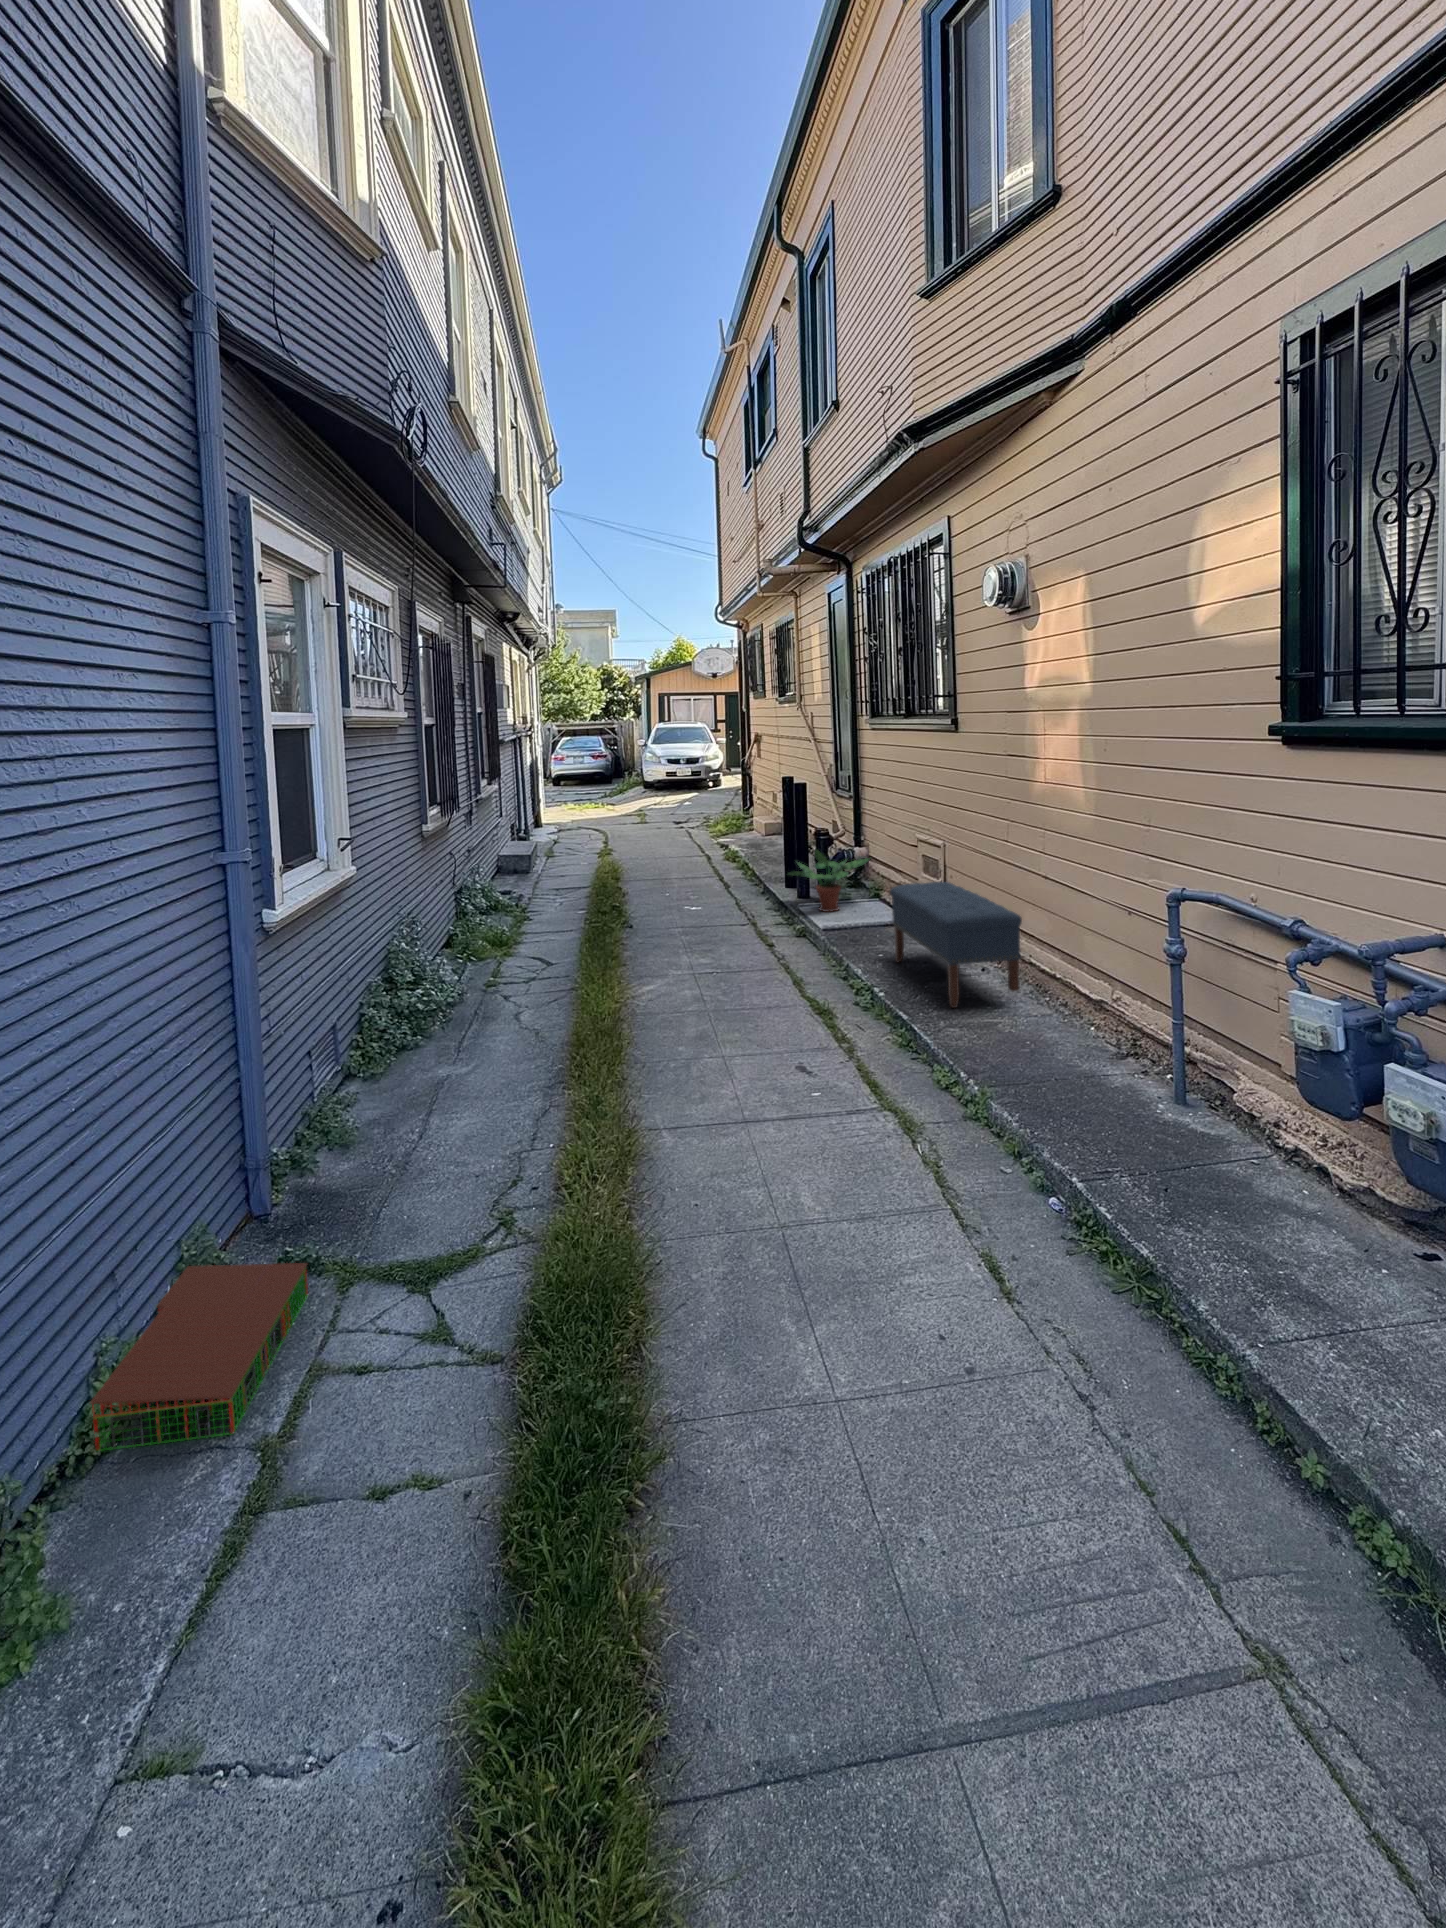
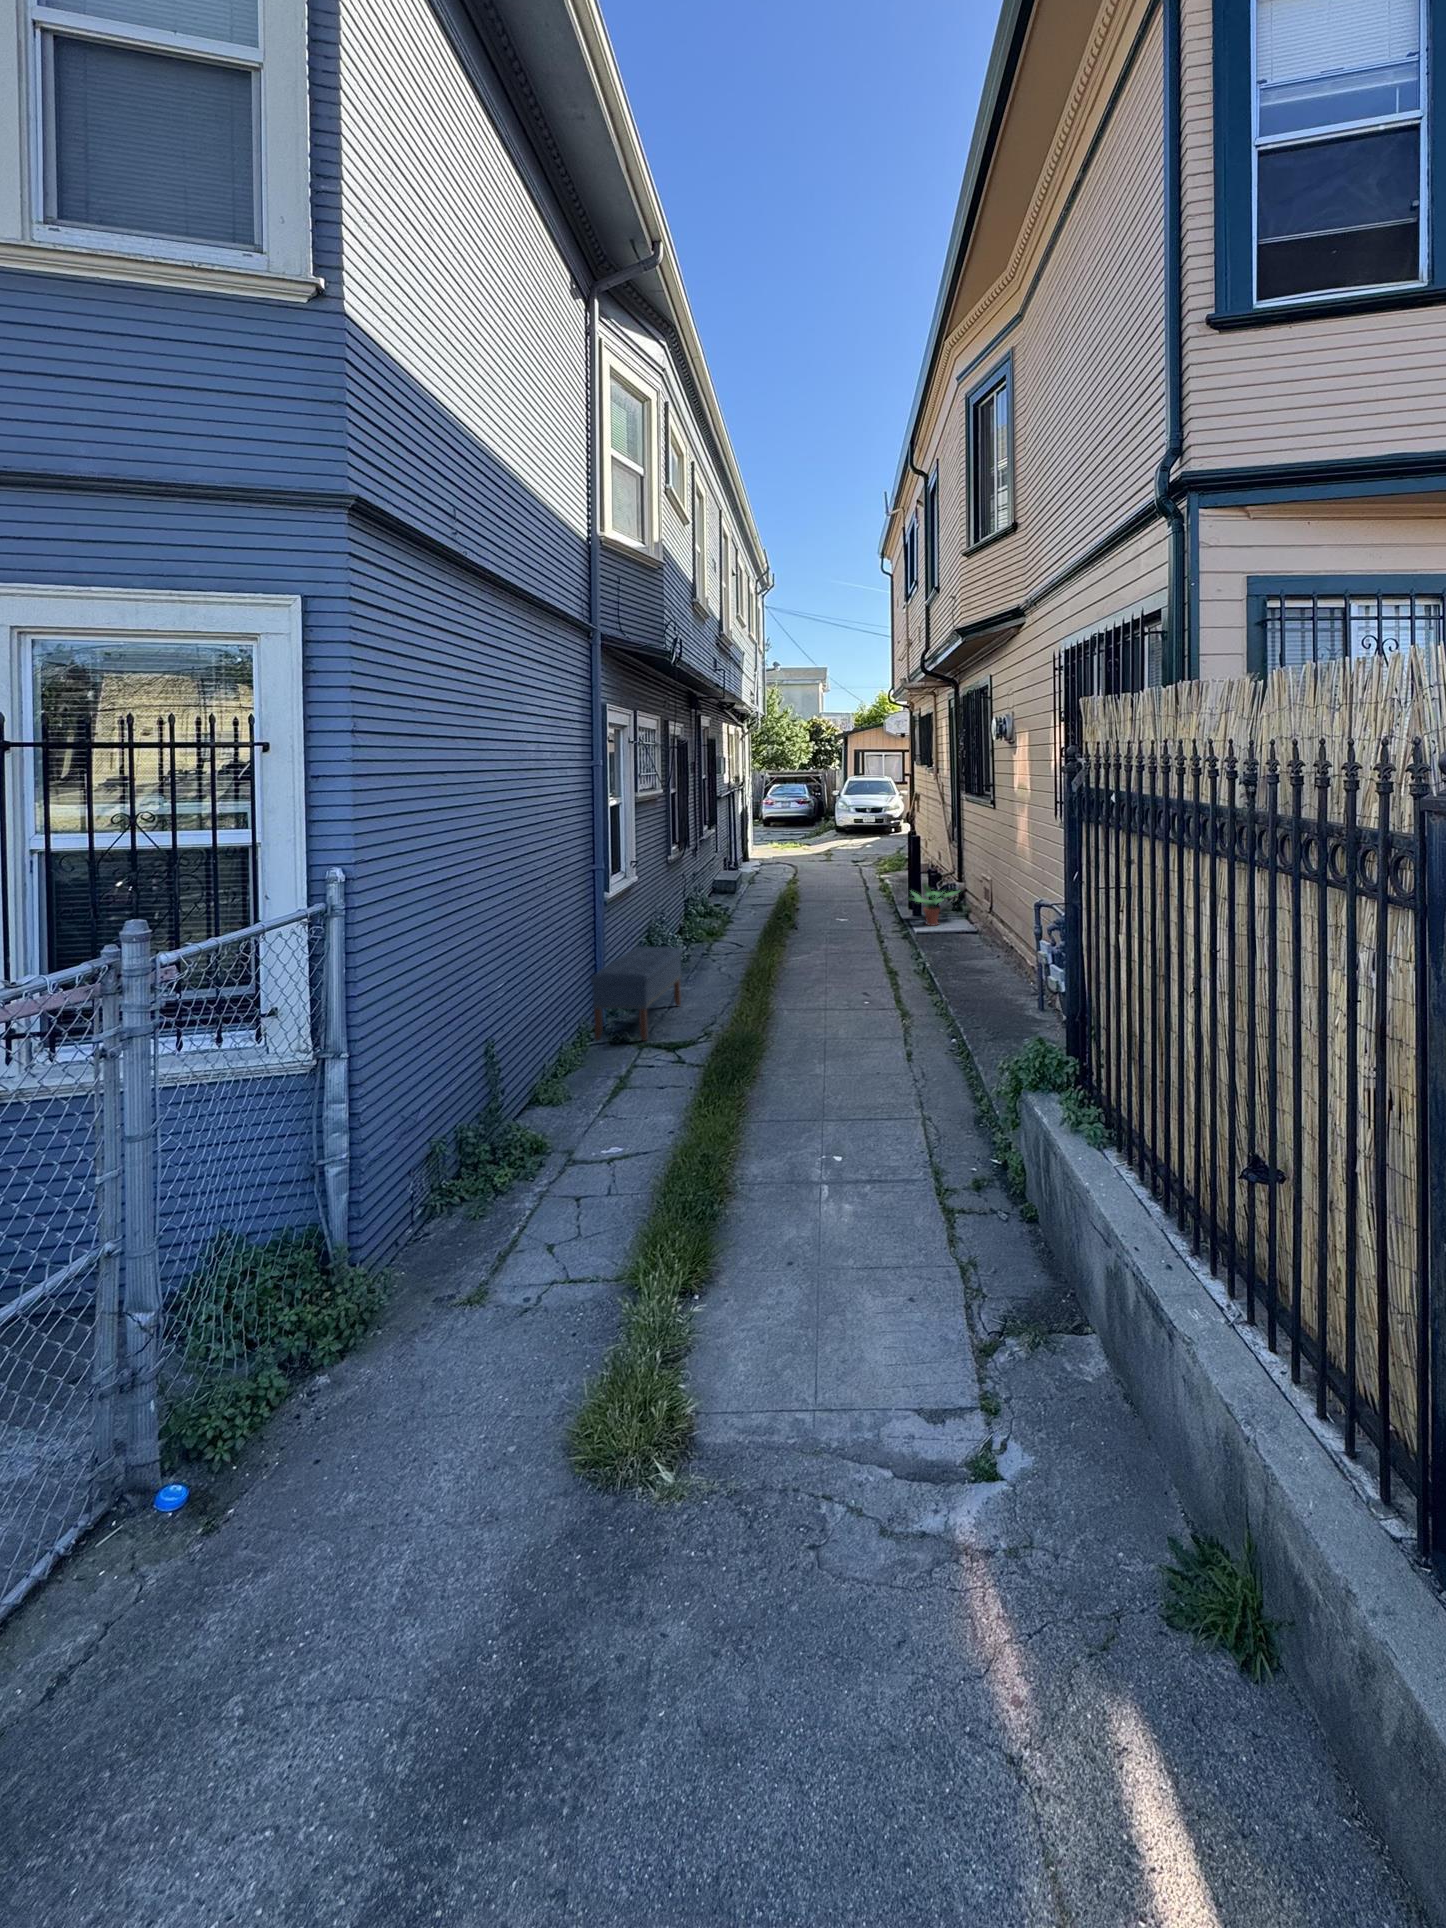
bench: present [890,882,1022,1008] -> present [591,947,682,1041]
storage bin: present [90,1263,308,1451] -> none [564,1033,630,1076]

